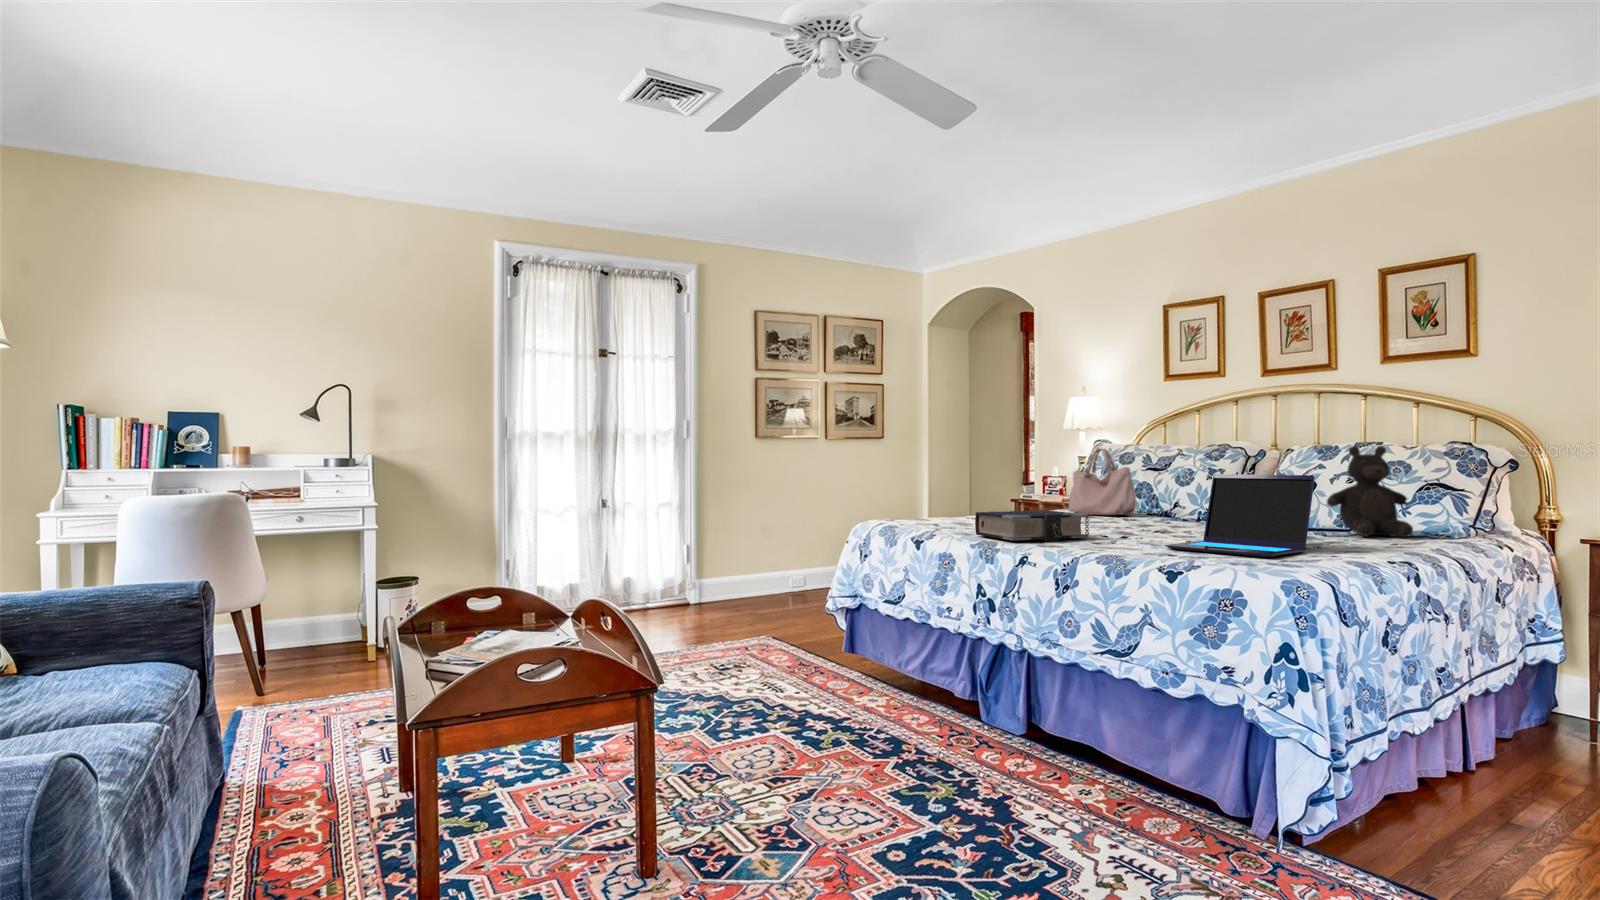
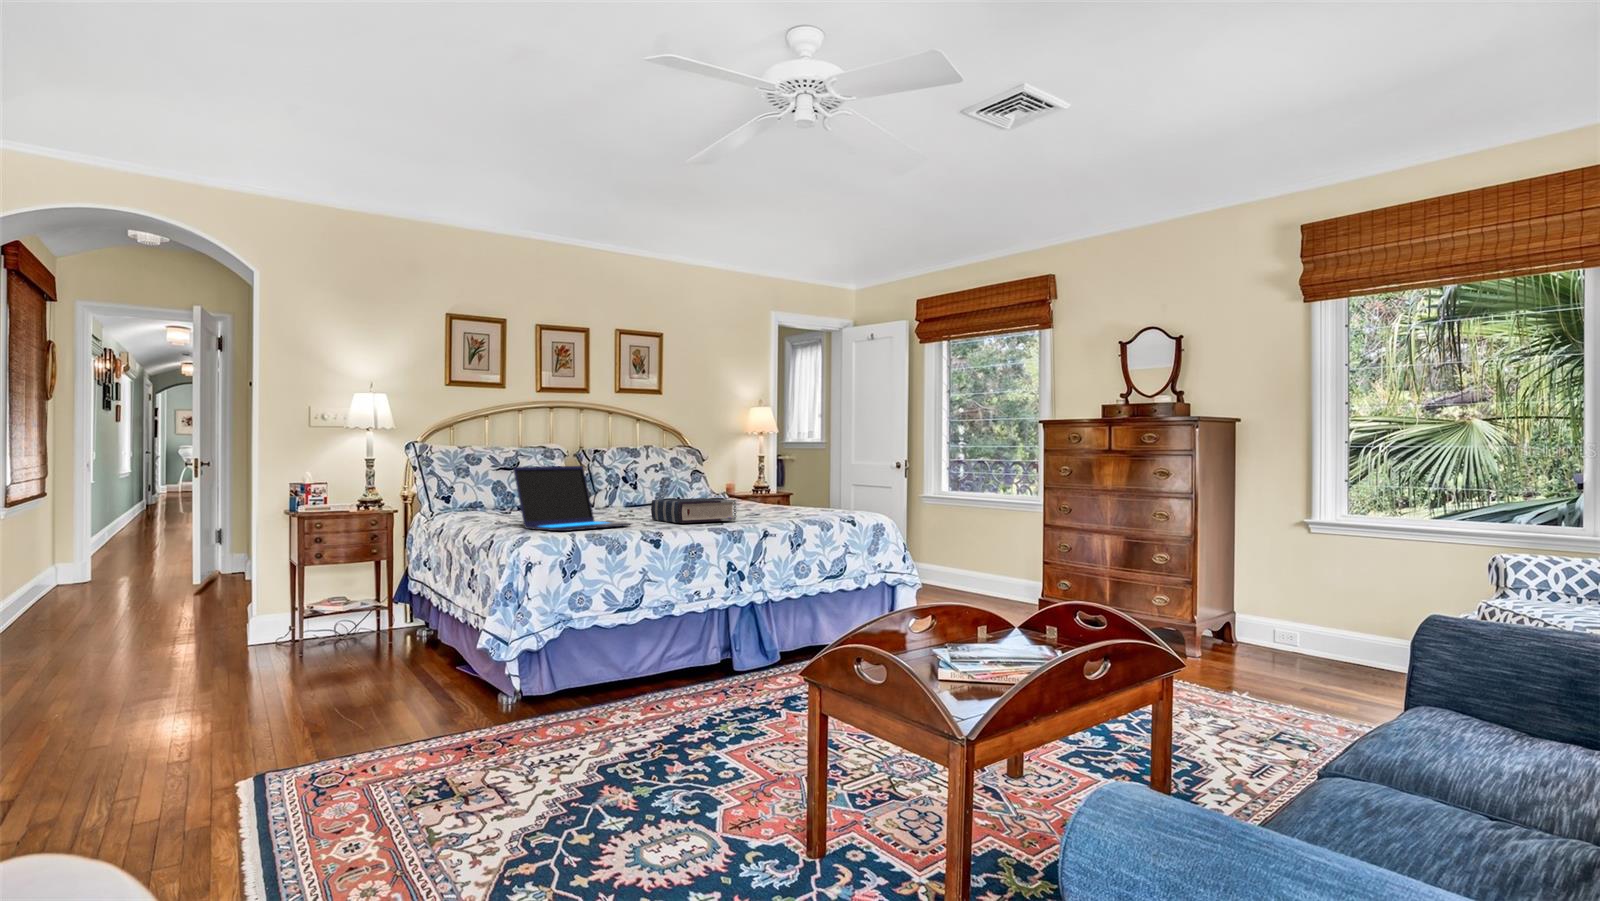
teddy bear: present [1327,446,1413,537] -> none [663,448,702,506]
handbag: present [1068,448,1136,515] -> none [436,447,509,517]
laptop: present [1165,474,1315,557] -> present [513,466,631,531]

